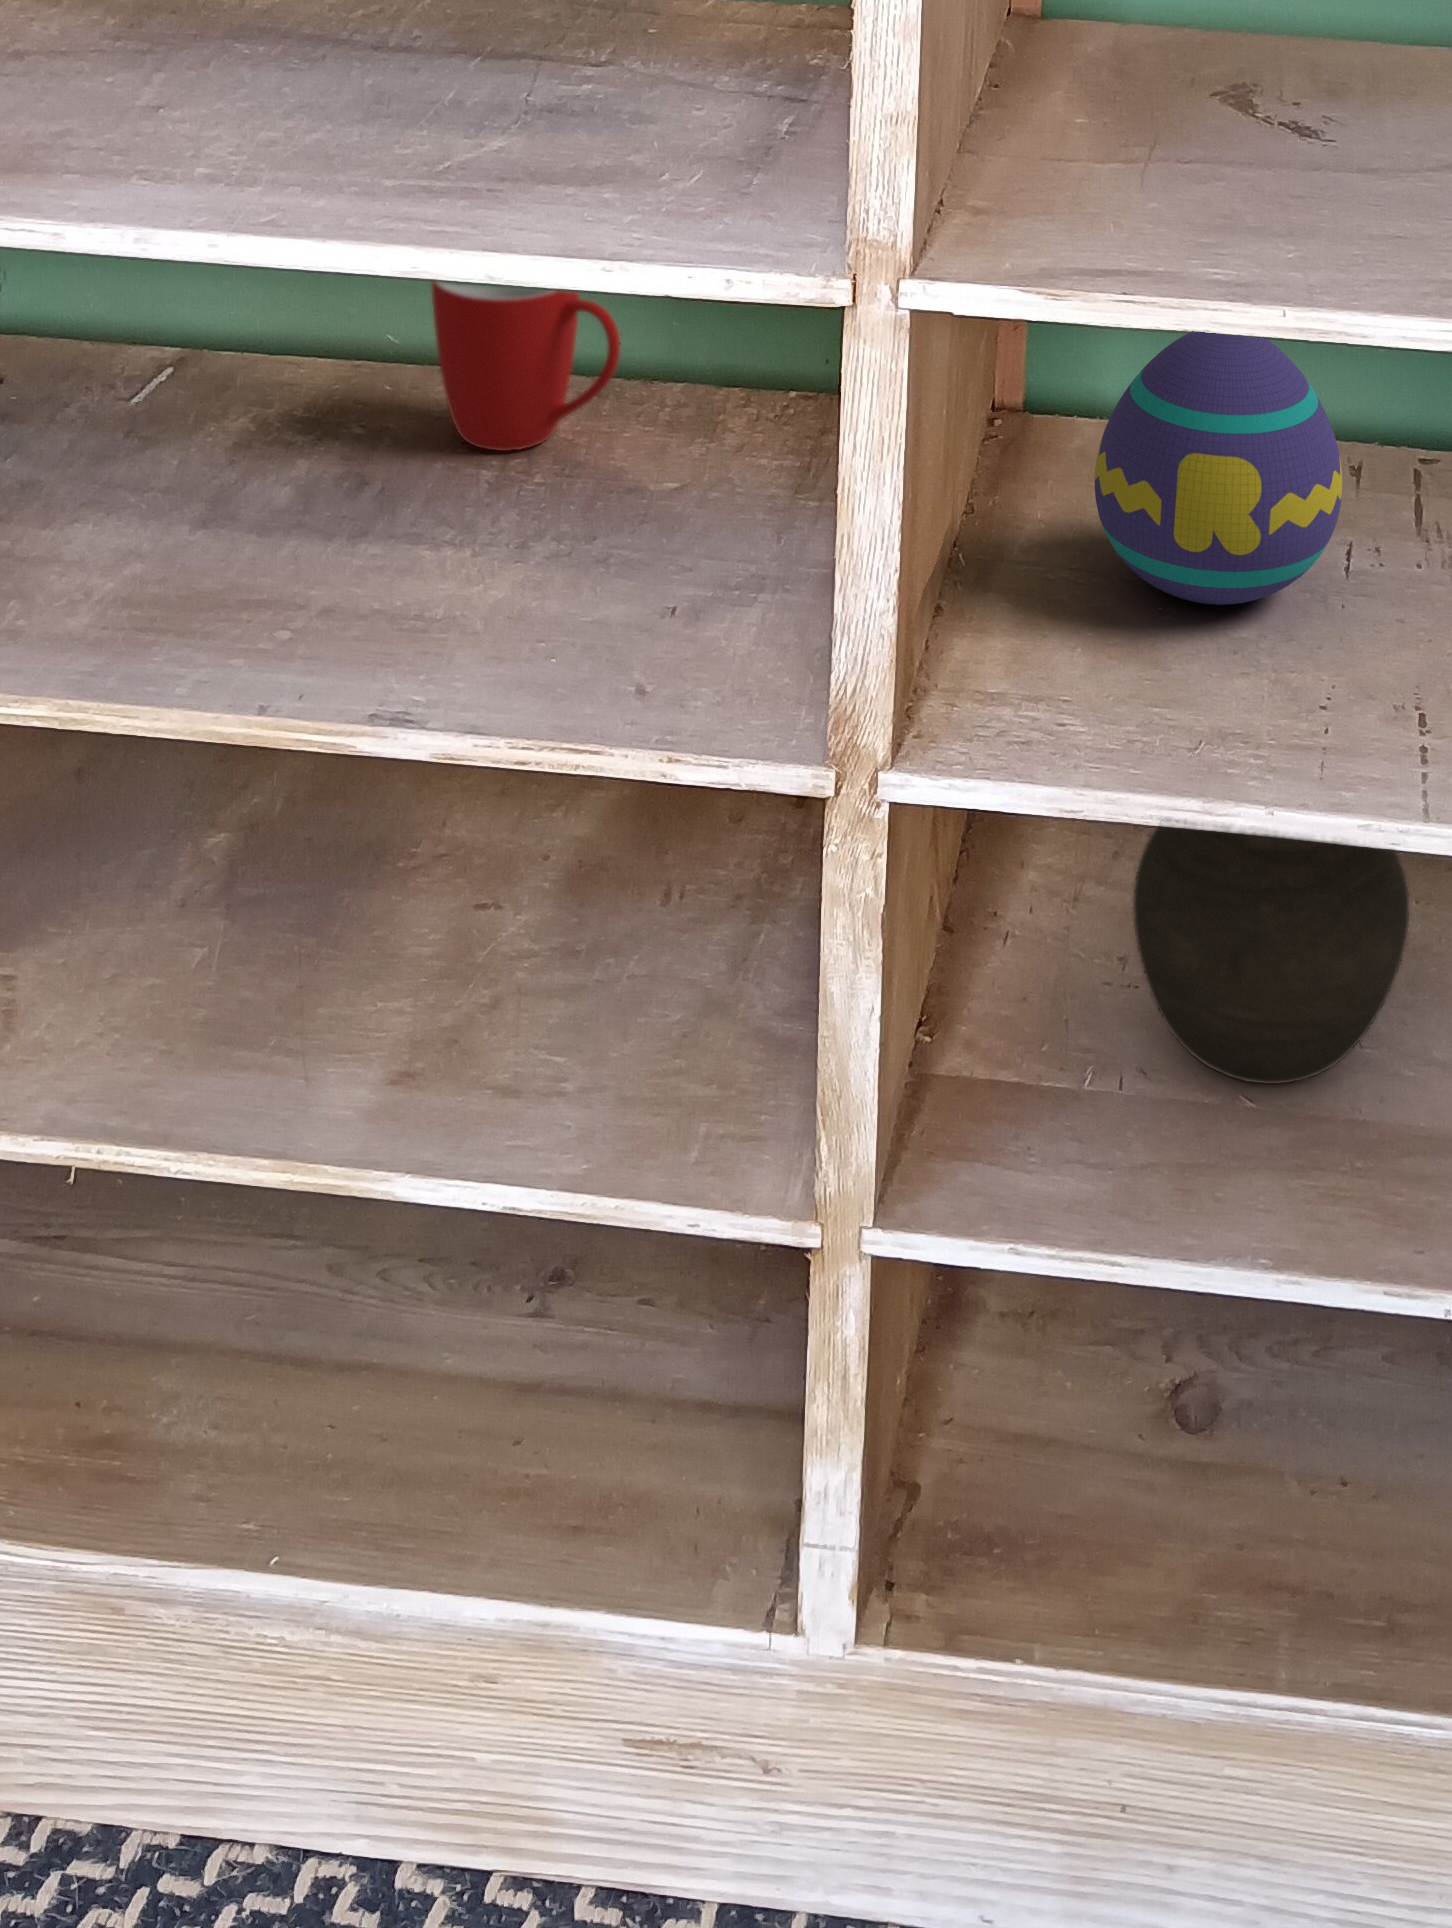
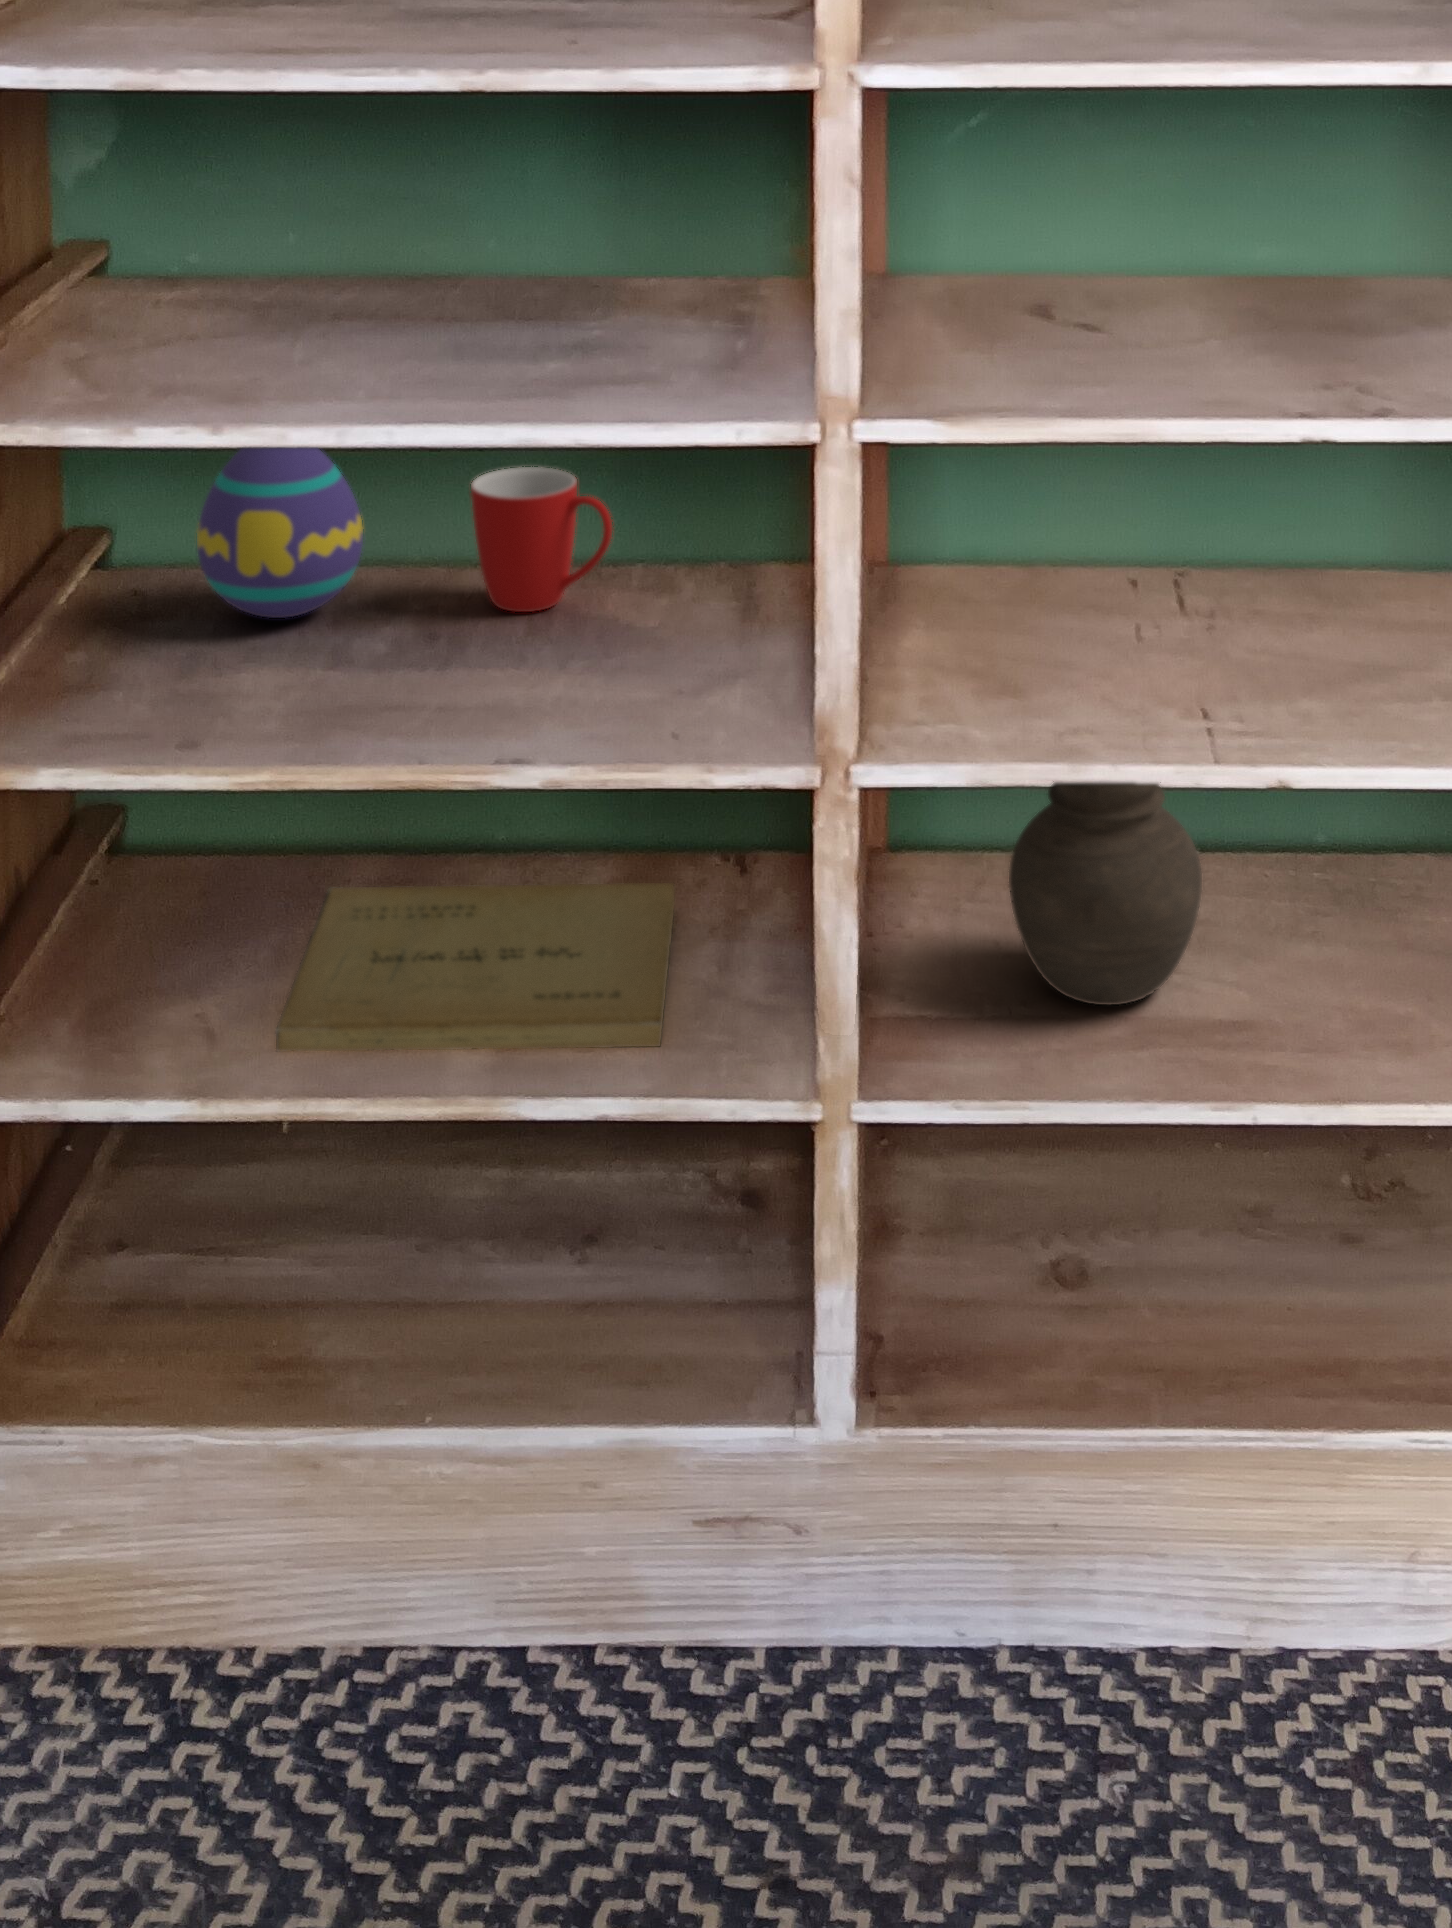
decorative egg: present [1095,331,1342,605] -> present [197,448,363,618]
book: none [89,787,693,1095] -> present [276,883,675,1051]

